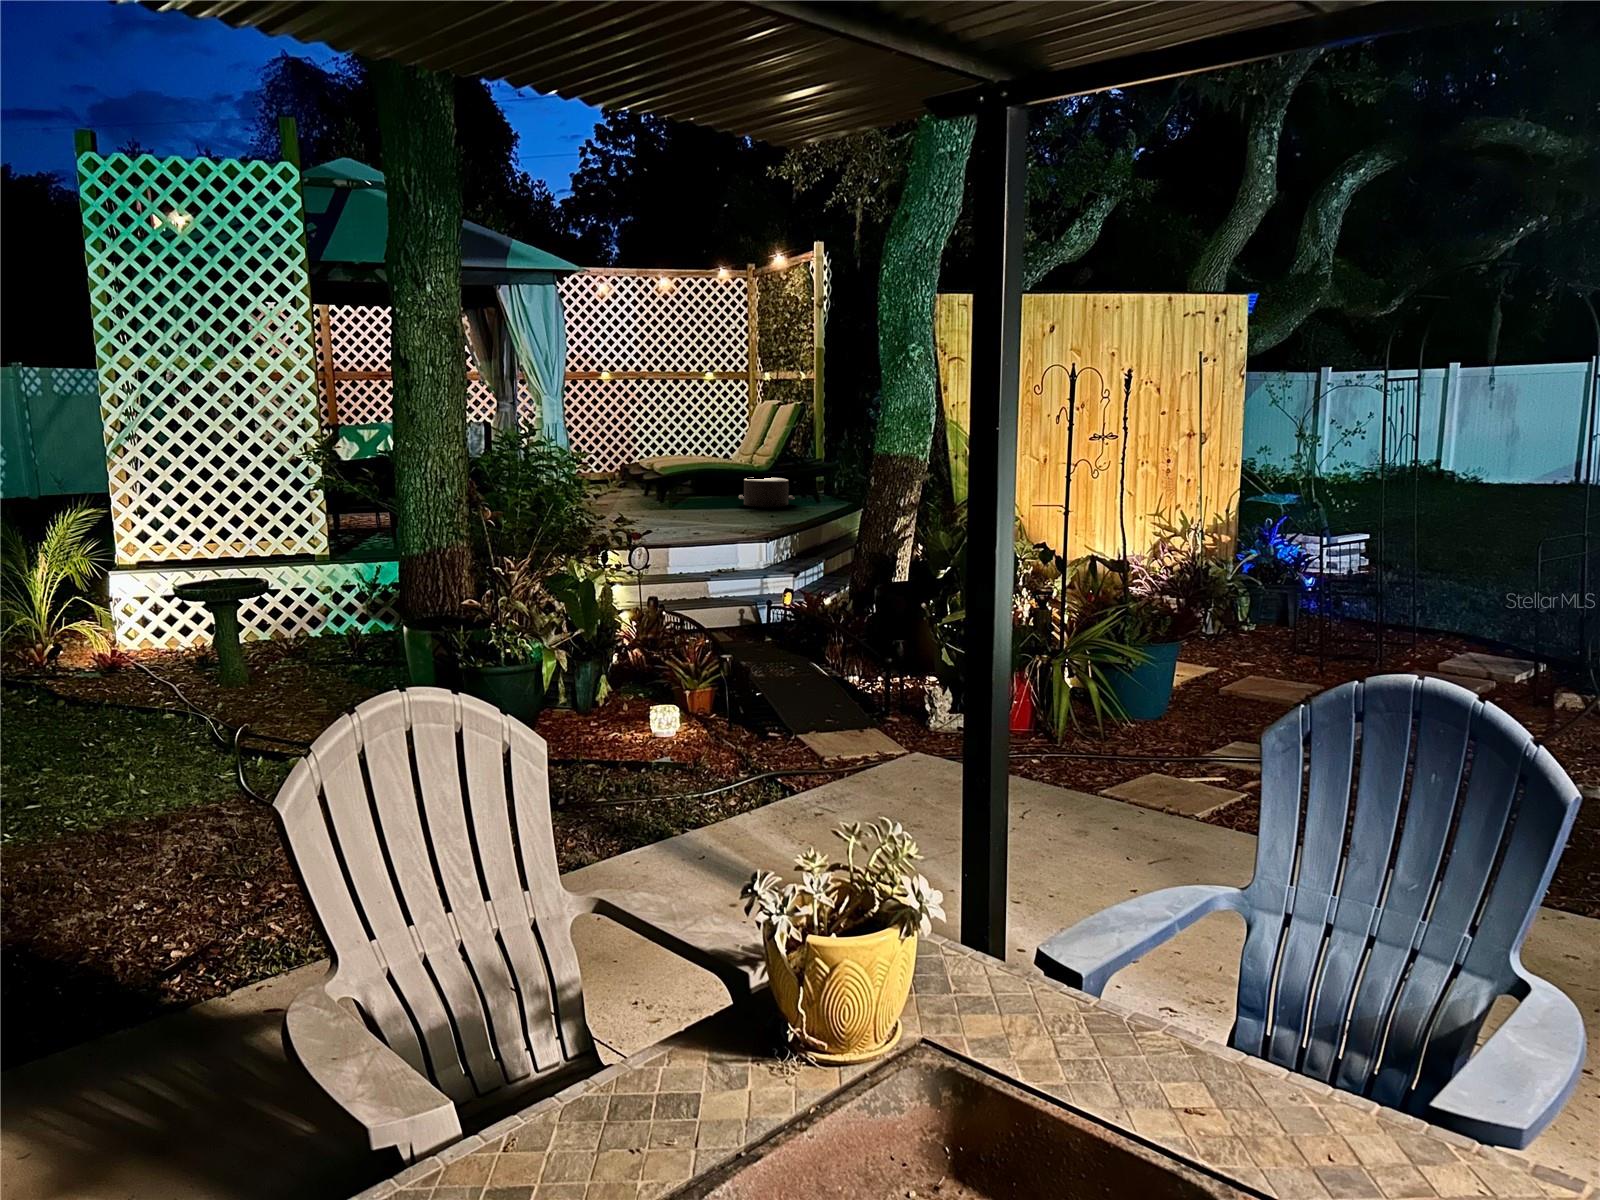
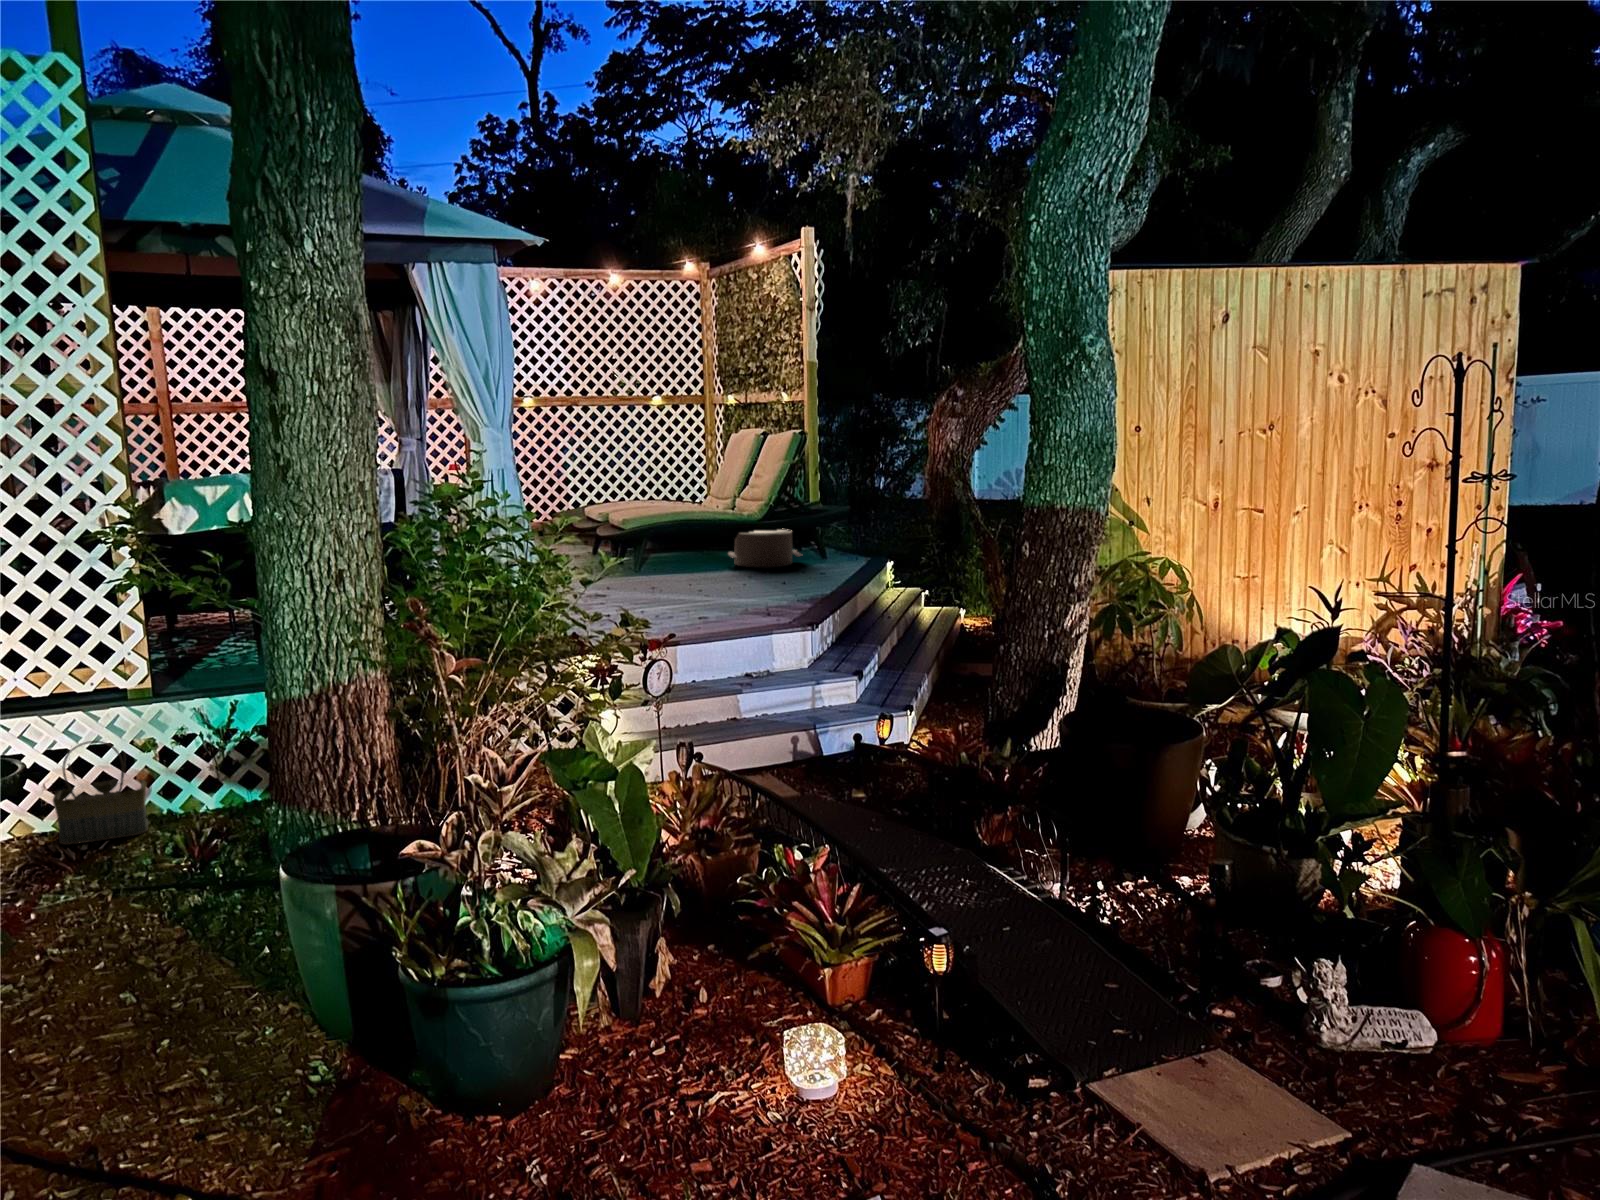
basket: none [272,578,326,645] -> present [53,741,149,845]

